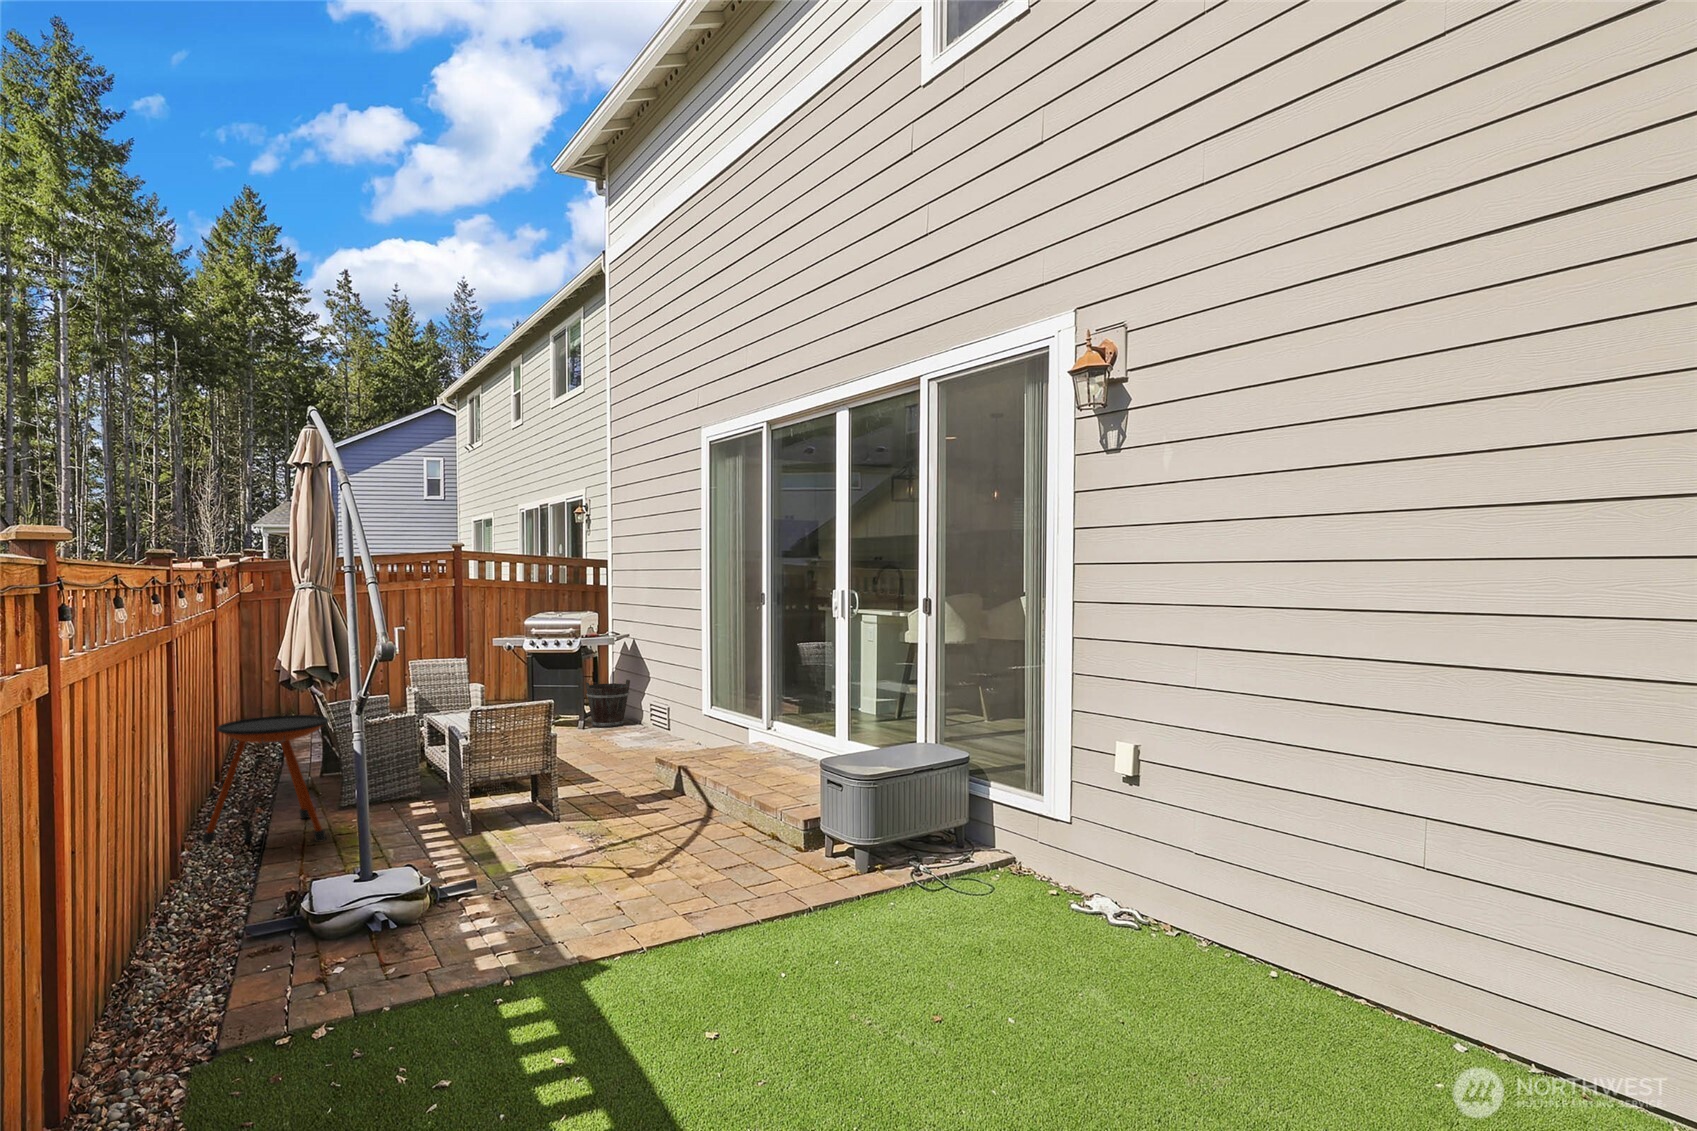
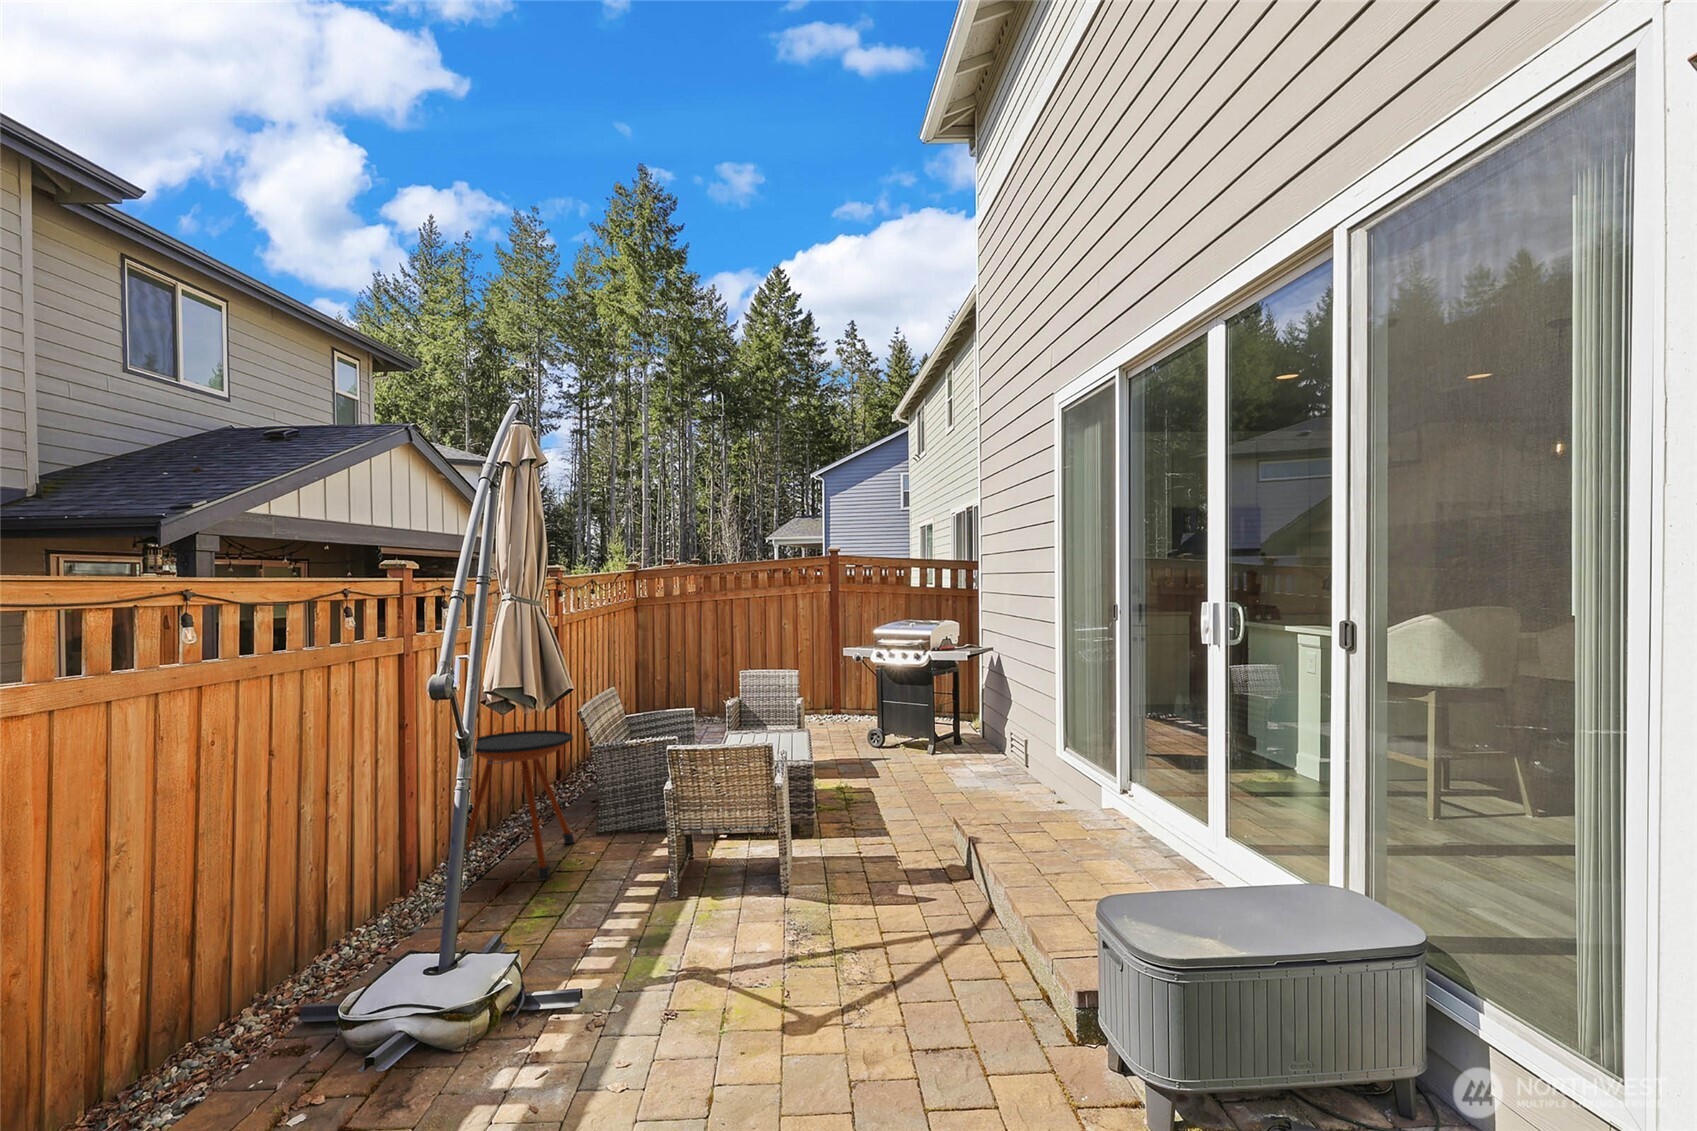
bucket: present [585,680,630,728] -> none [939,700,991,757]

